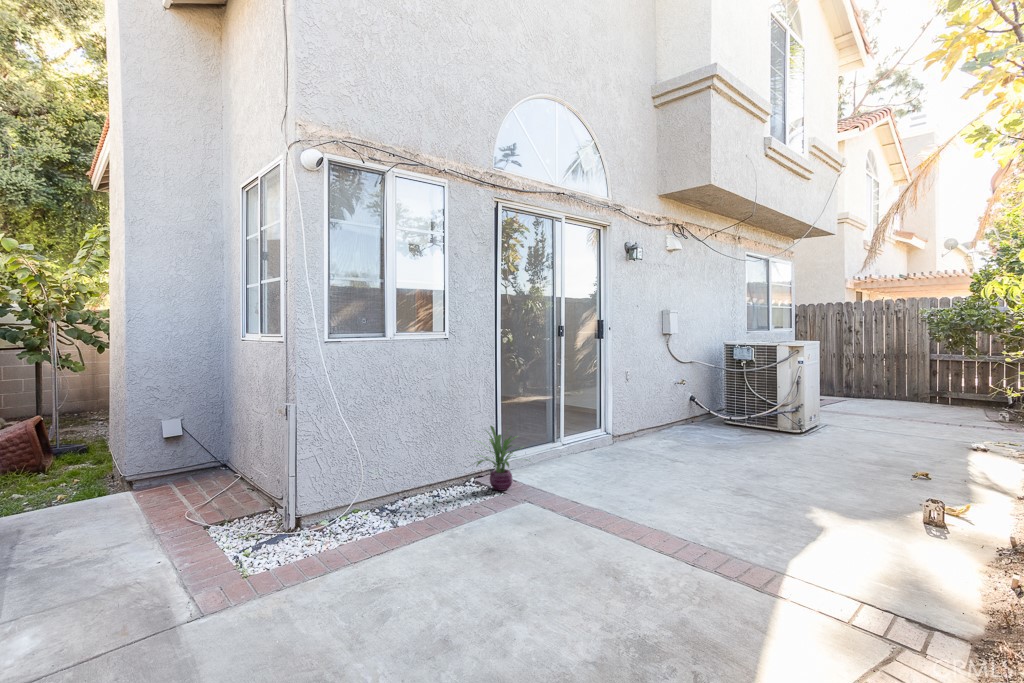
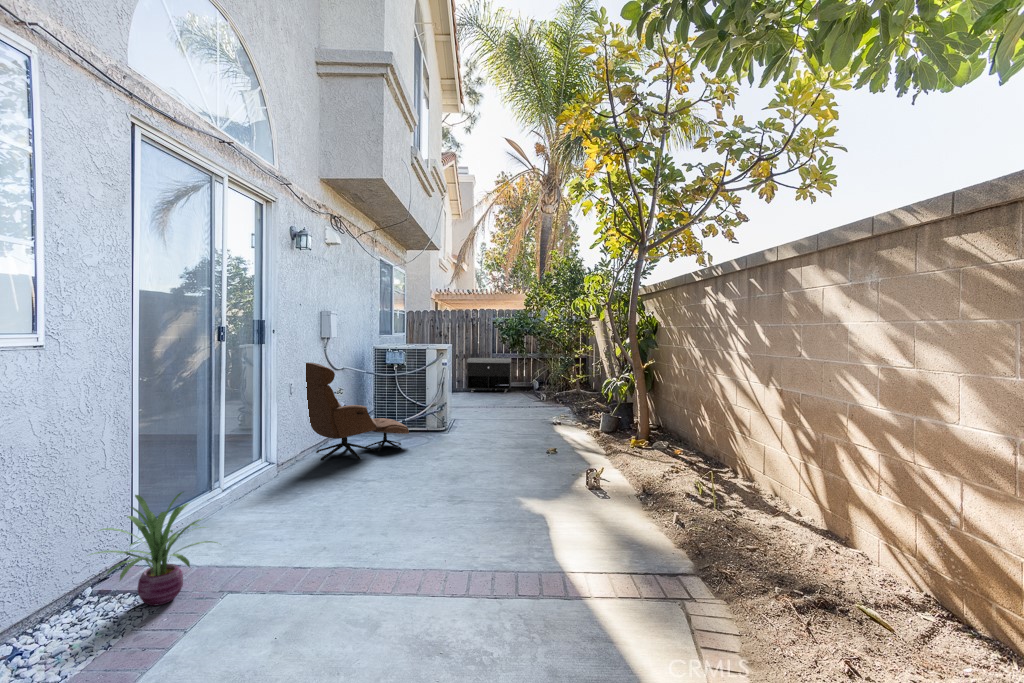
lounge chair: none [642,355,742,443] -> present [306,363,409,461]
storage bench: none [881,358,949,403] -> present [467,358,511,392]

